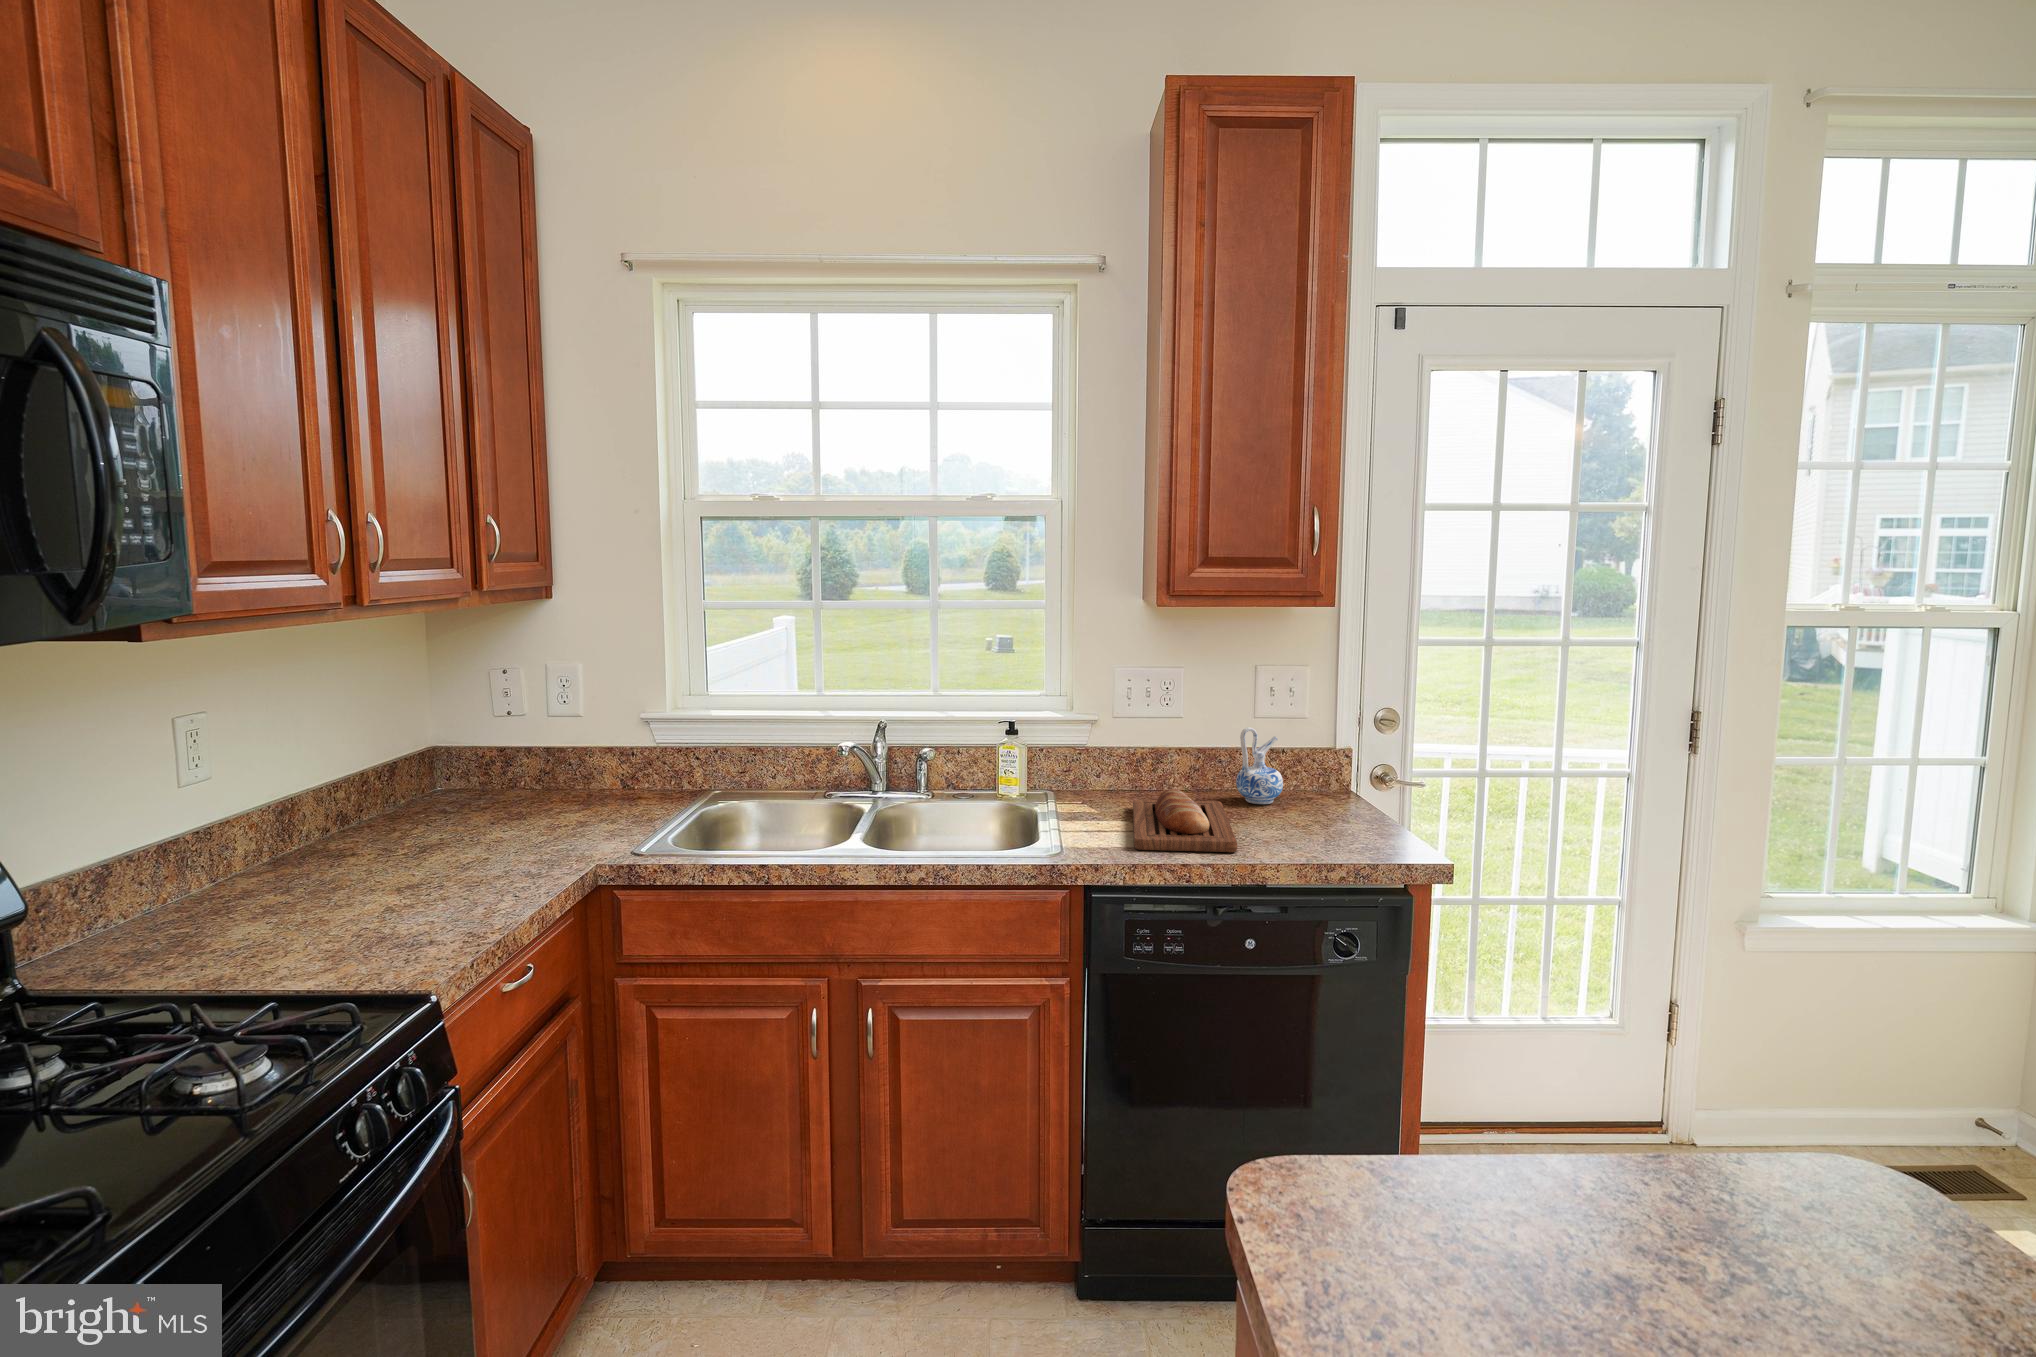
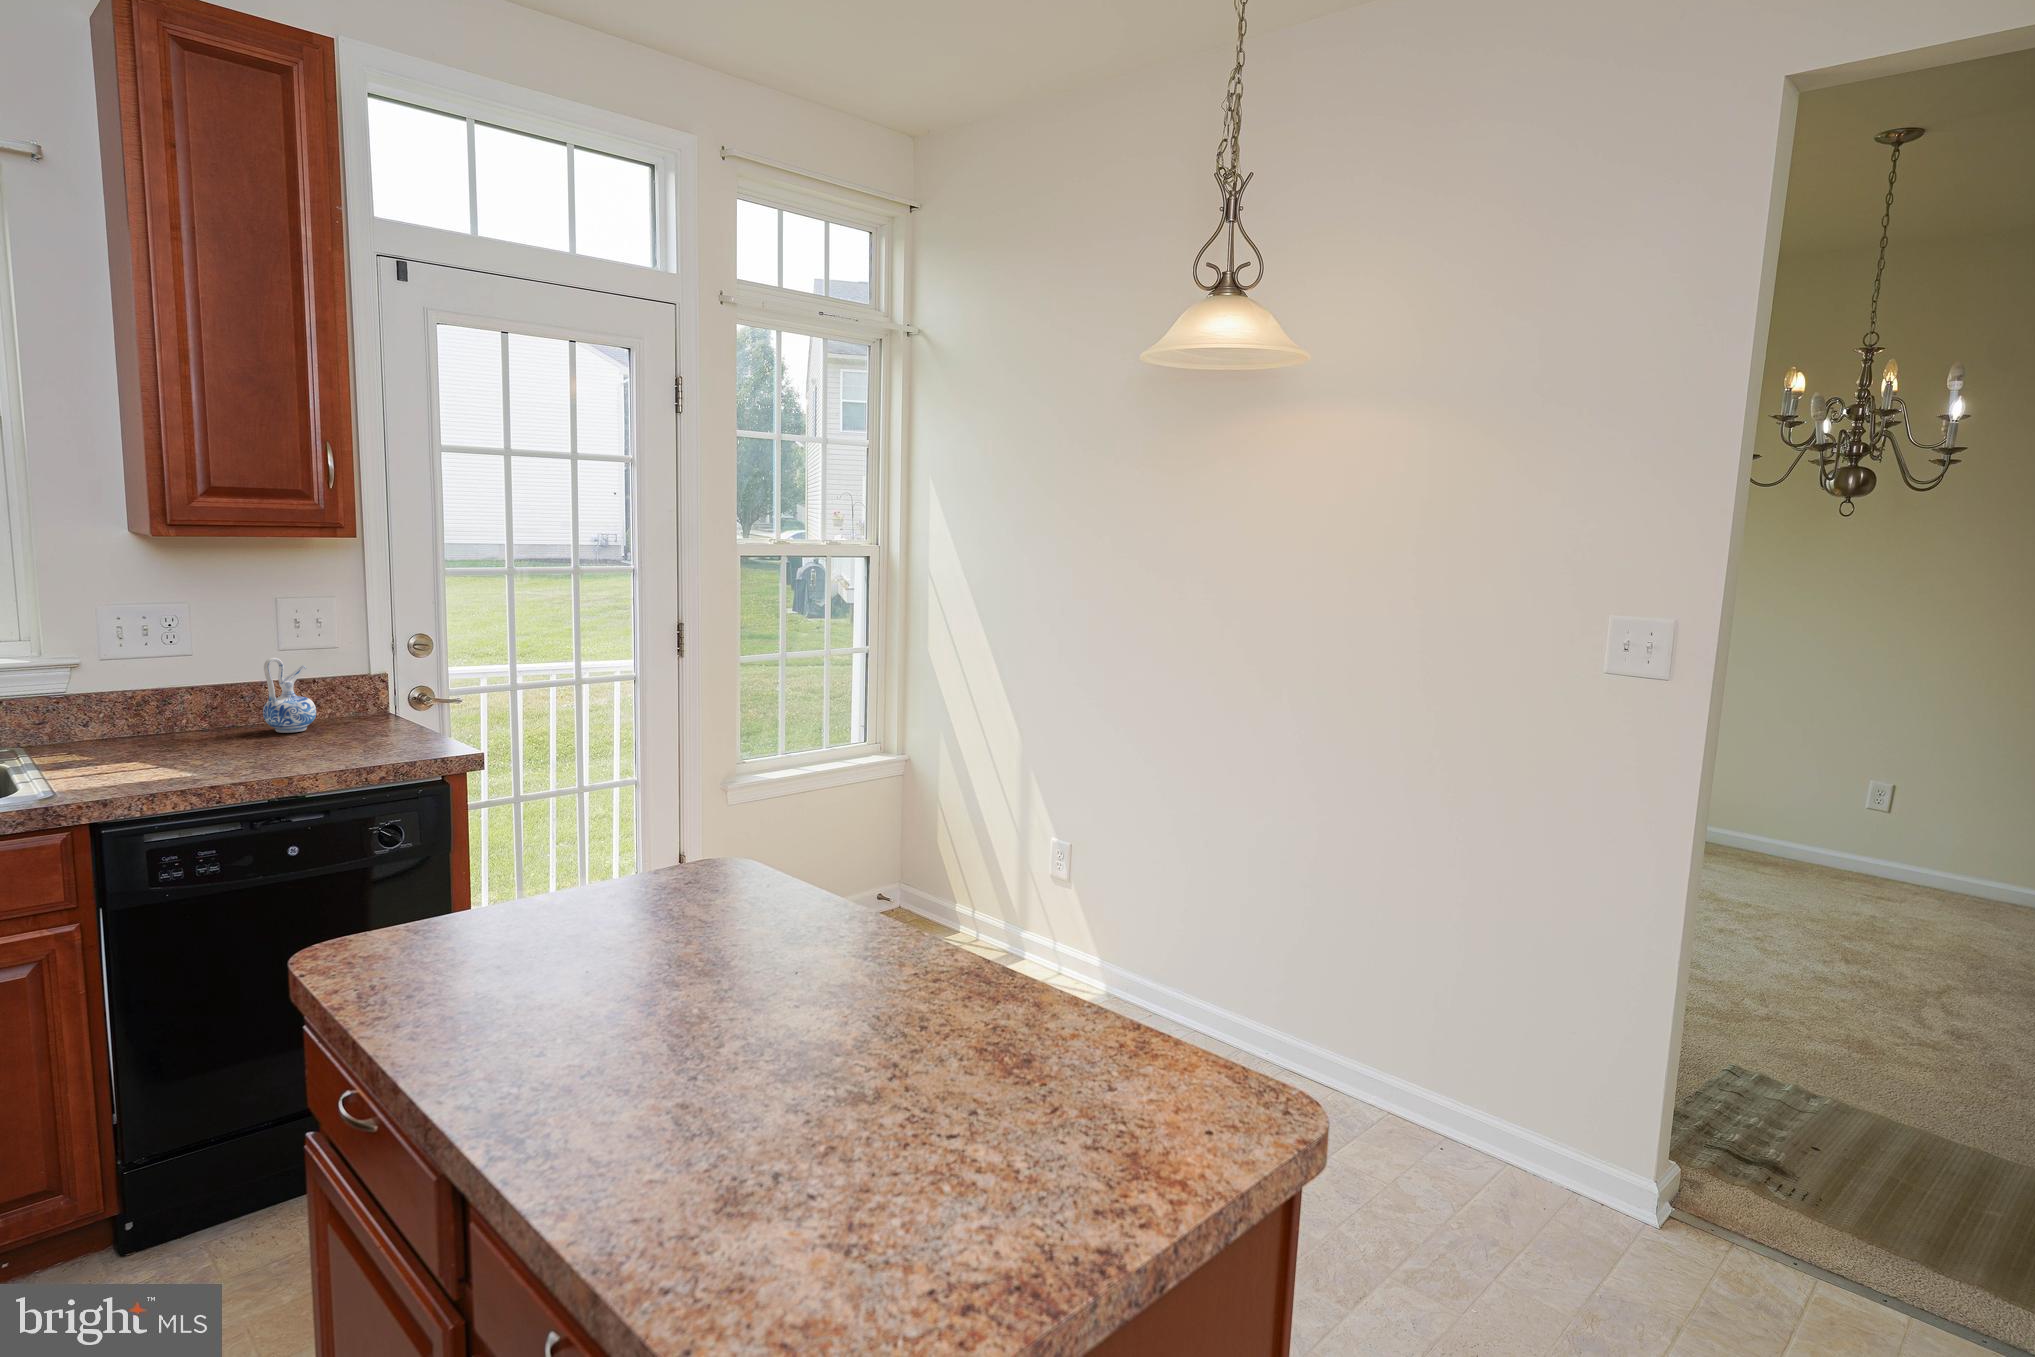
bread loaf: present [1133,789,1237,852] -> none [138,724,269,781]

